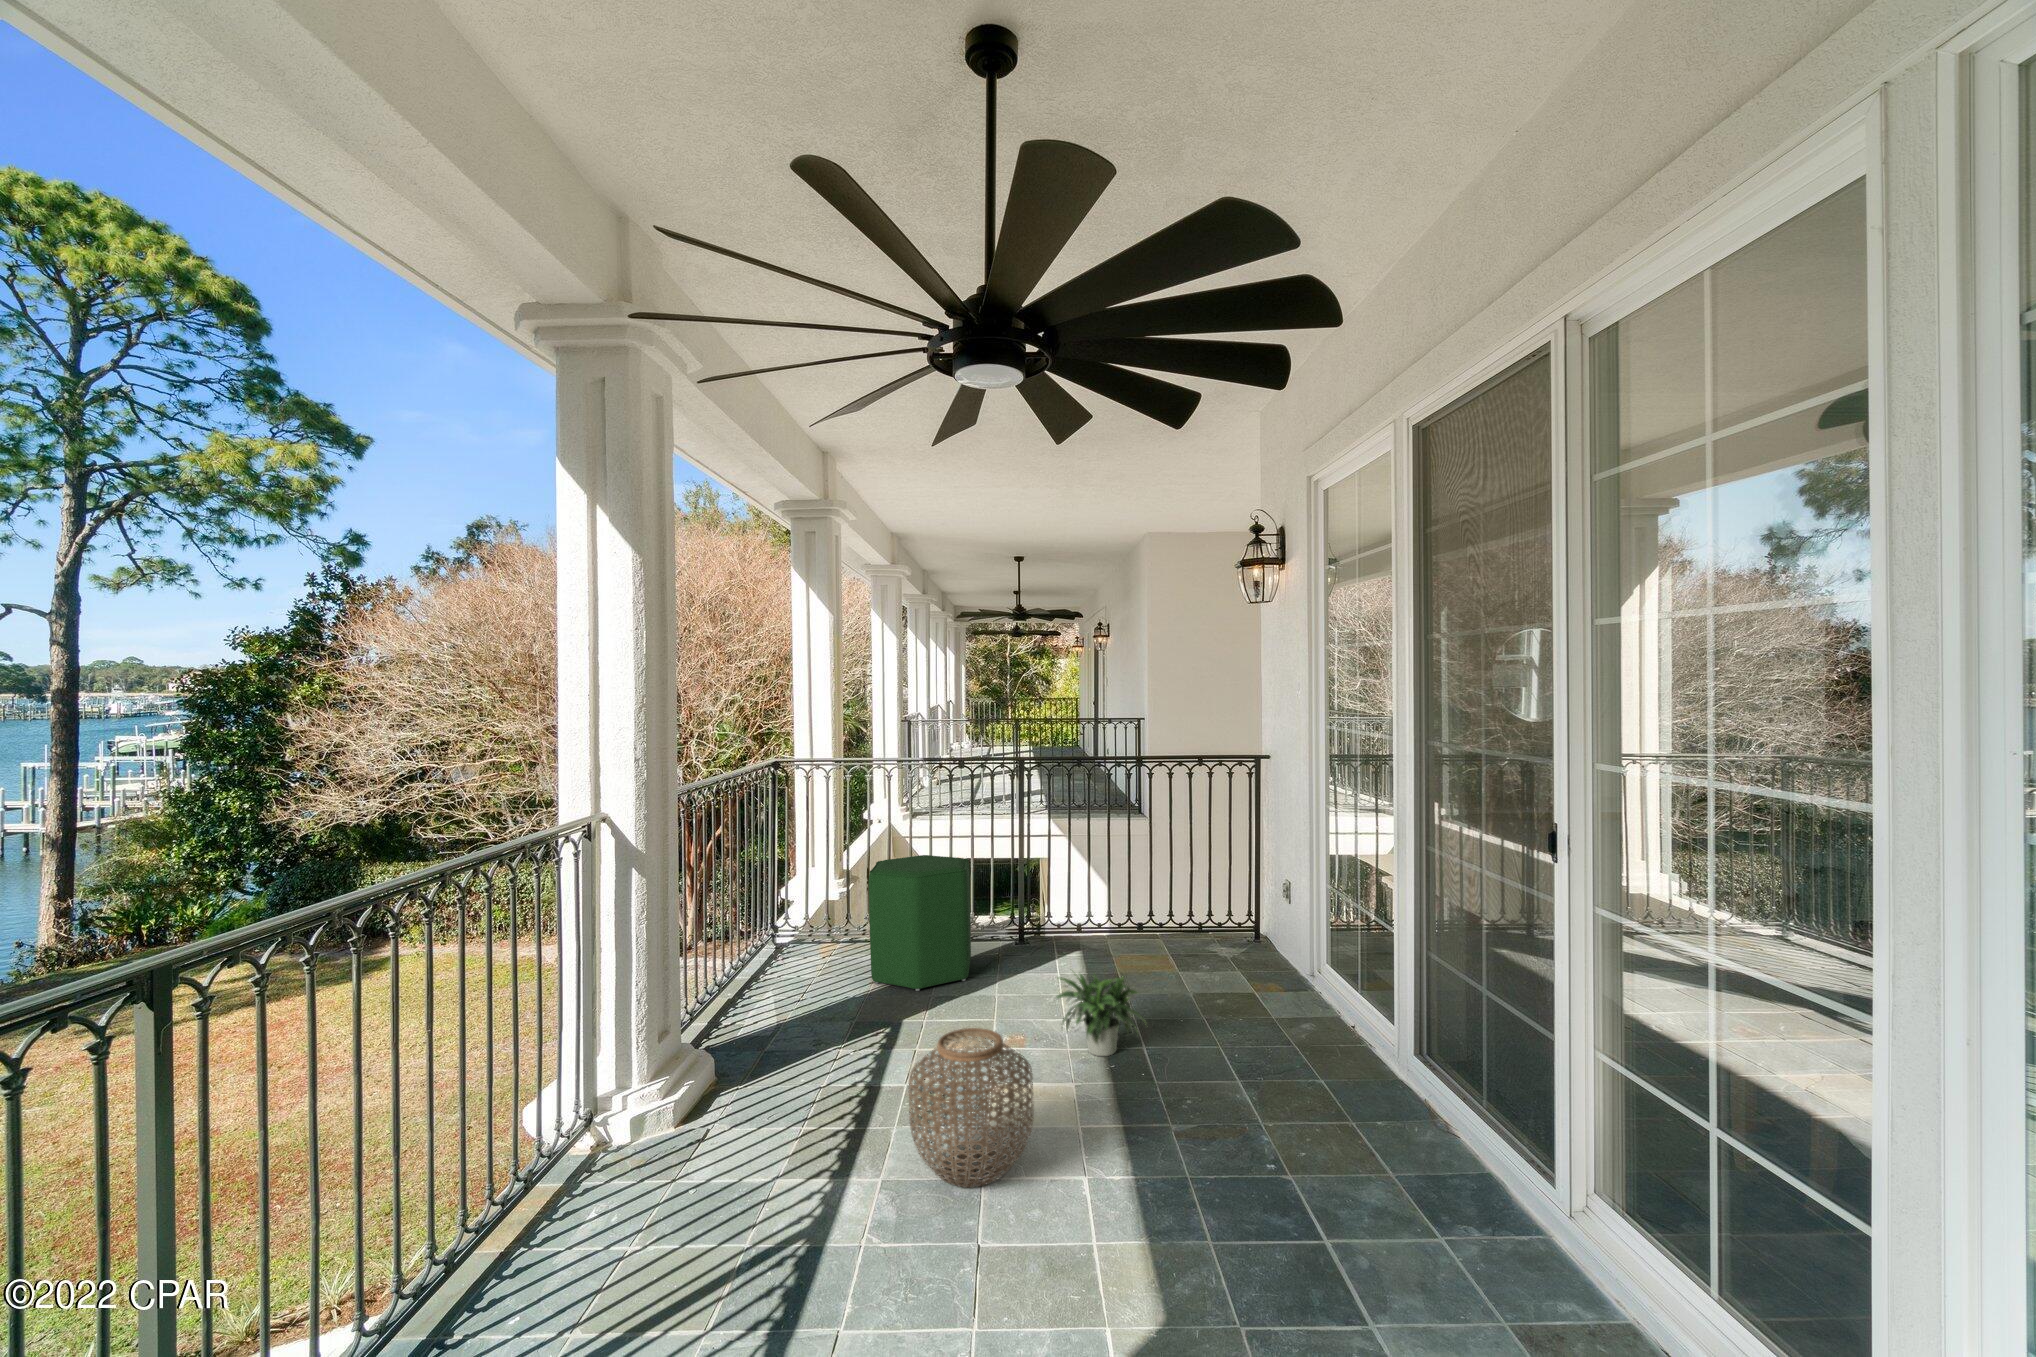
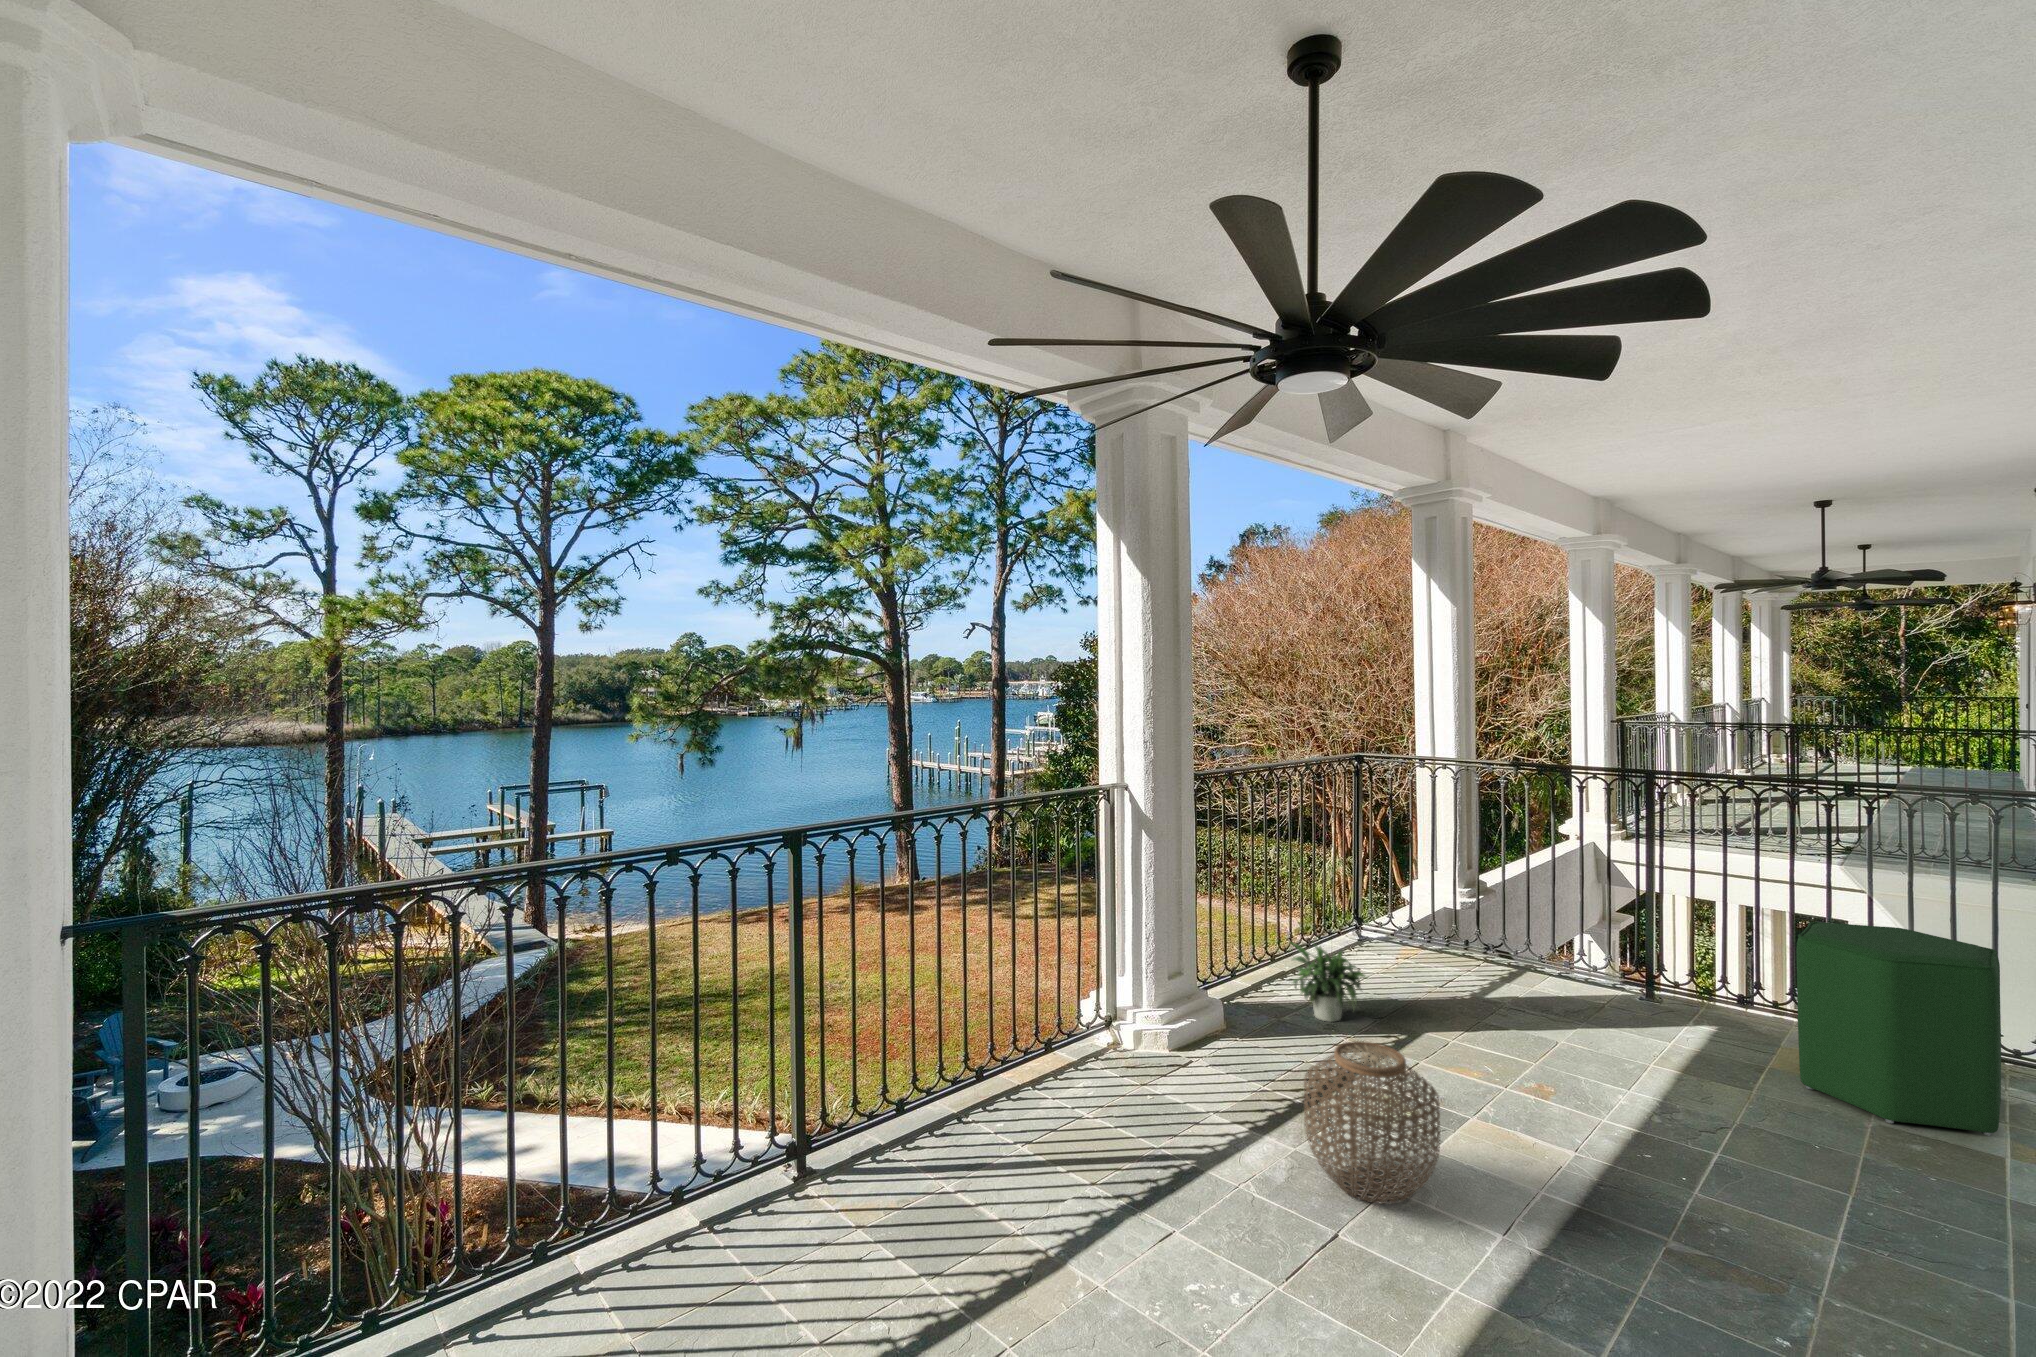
ottoman: present [869,855,971,991] -> present [1796,922,2001,1136]
potted plant: present [1057,974,1146,1056] -> present [1287,943,1365,1022]

